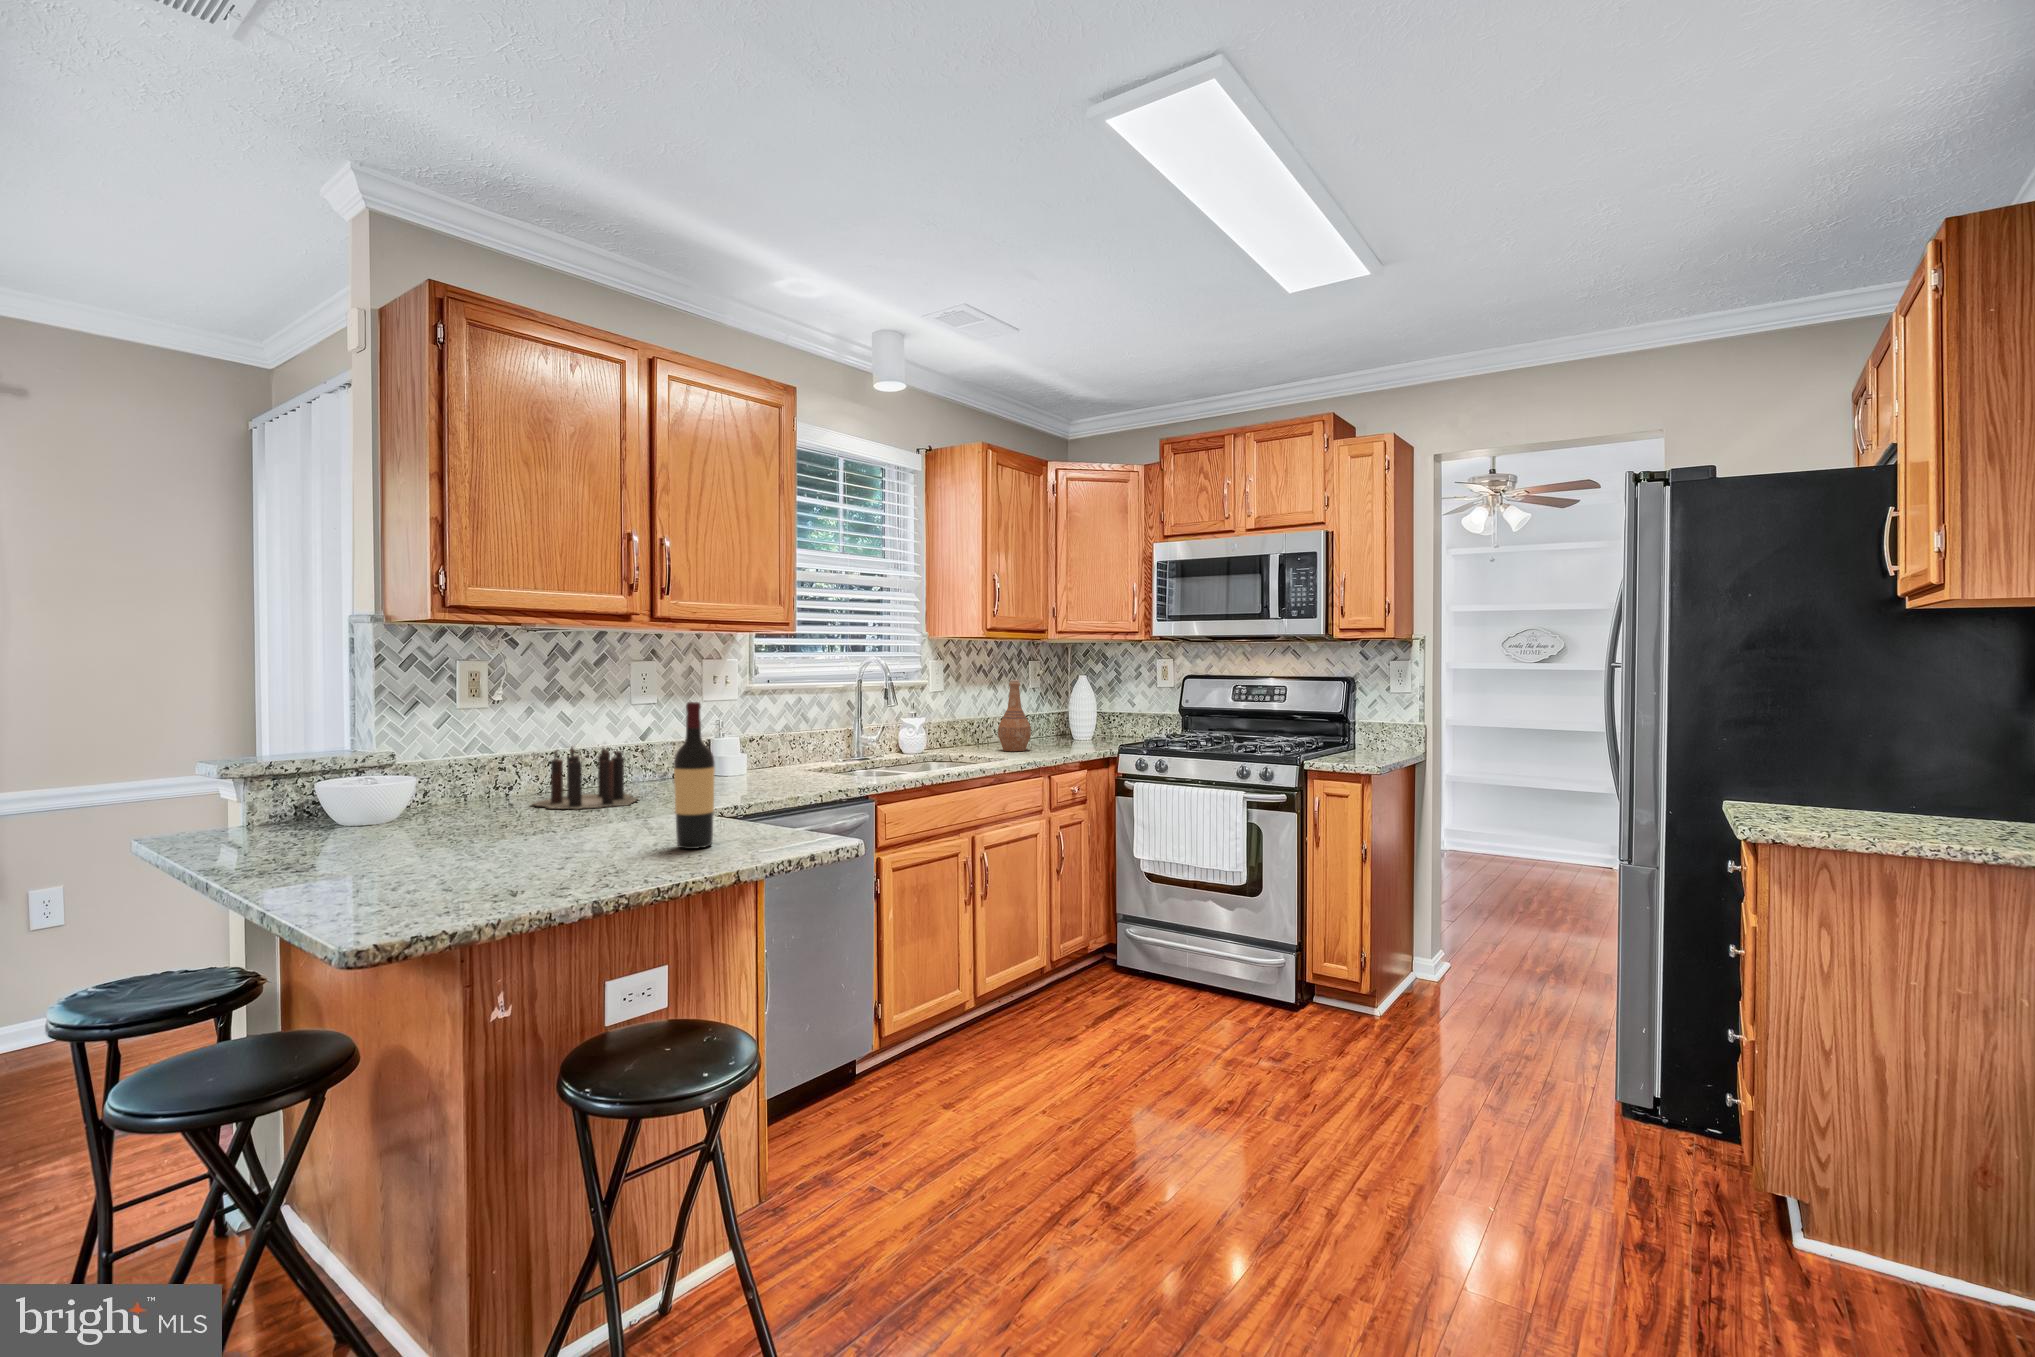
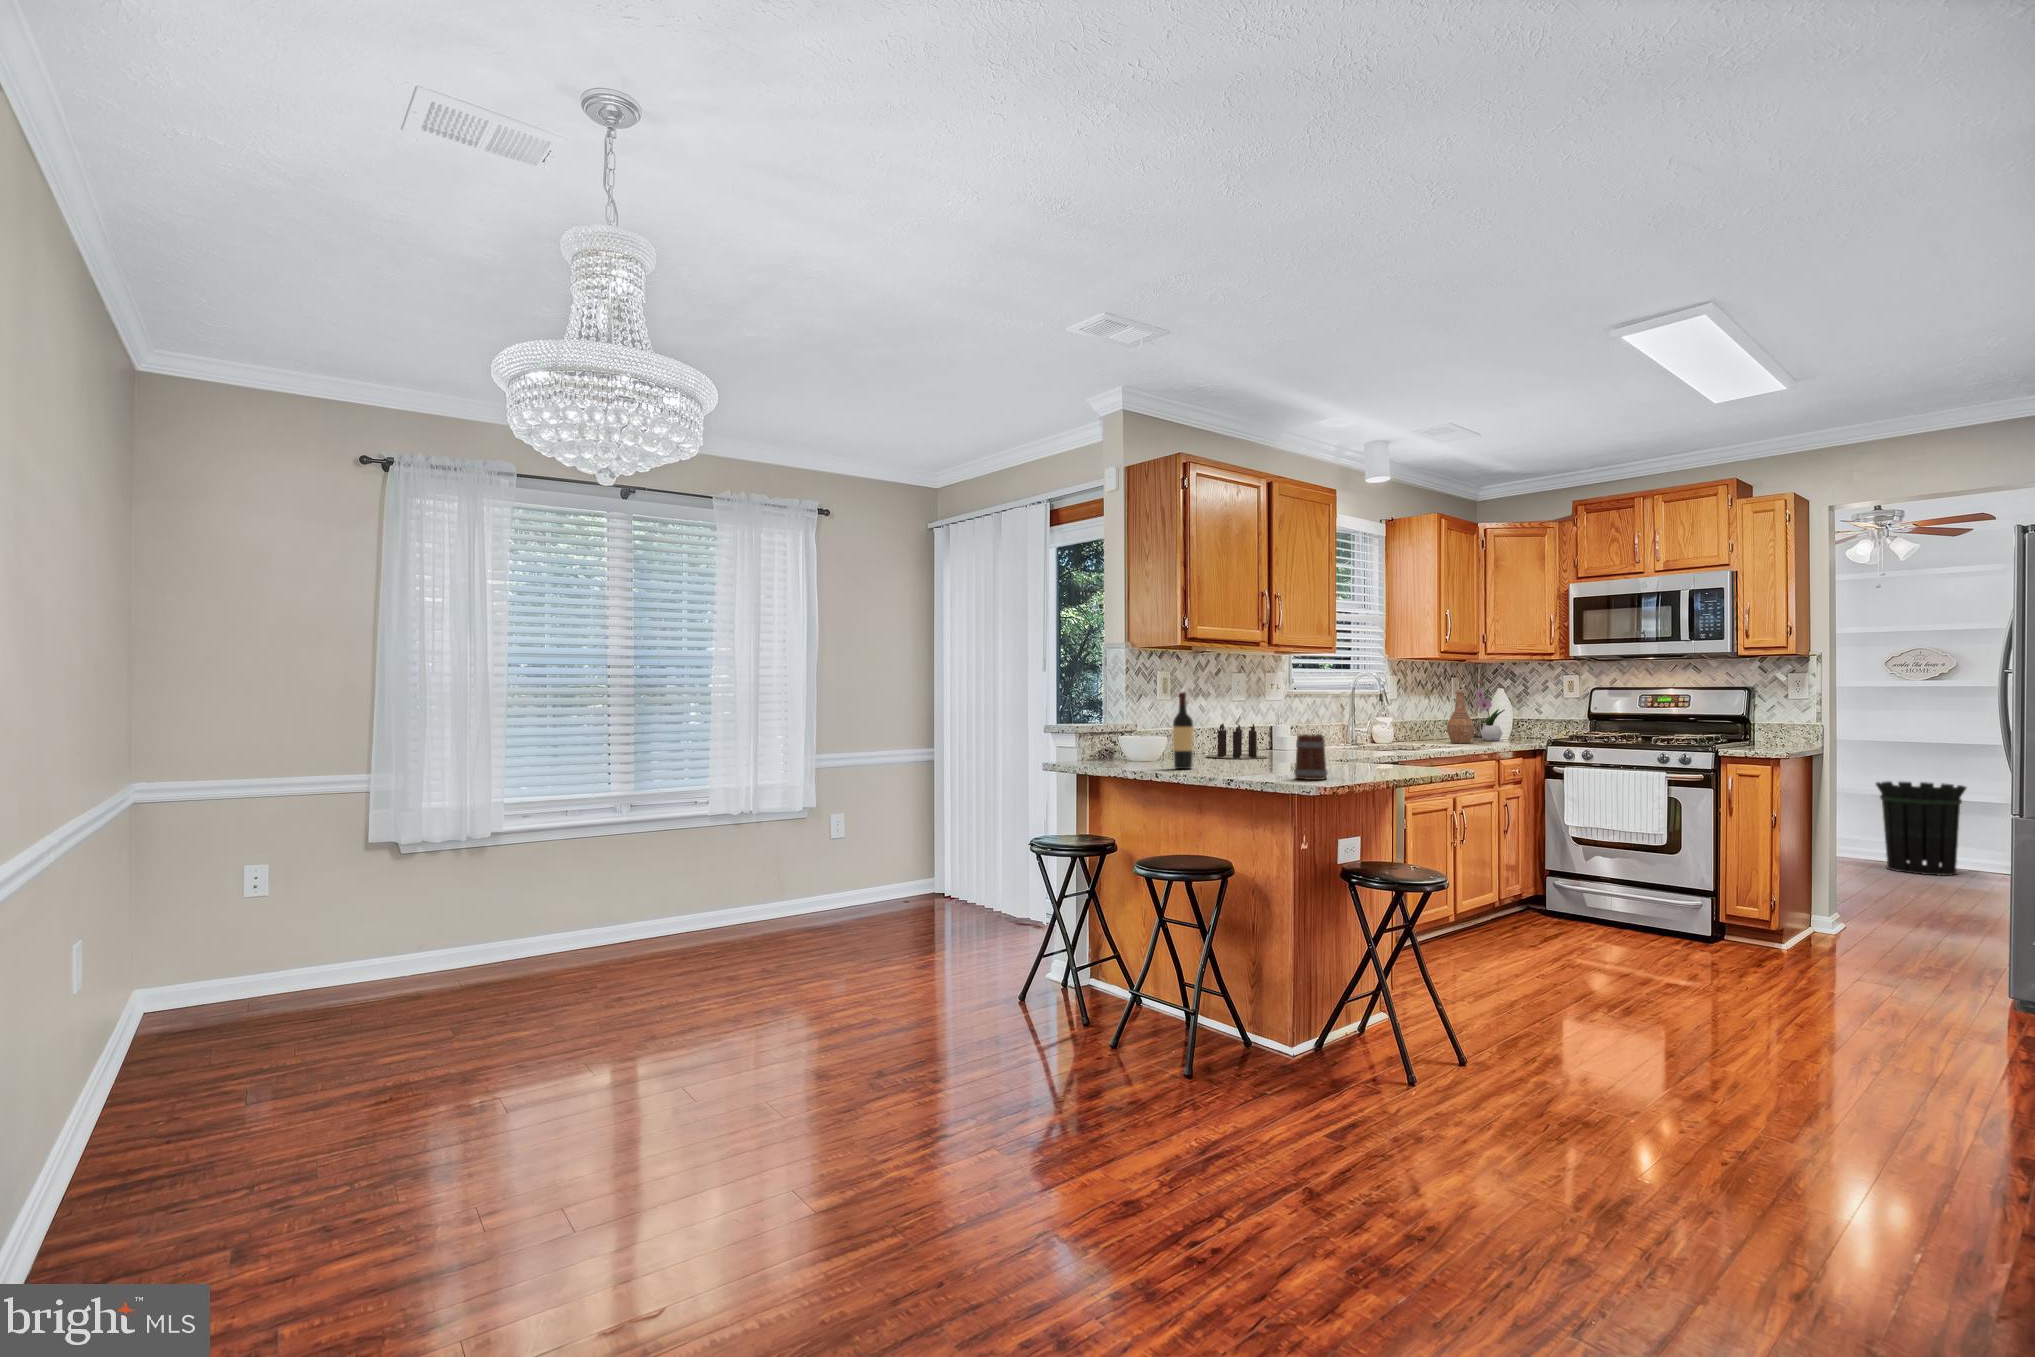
flower arrangement: none [1043,667,1077,745] -> present [1475,681,1504,741]
wine bottle: present [674,702,715,849] -> present [1173,692,1193,769]
waste bin: none [1474,767,1556,866] -> present [1876,781,1966,876]
mug: none [373,810,484,925] -> present [1294,734,1328,780]

